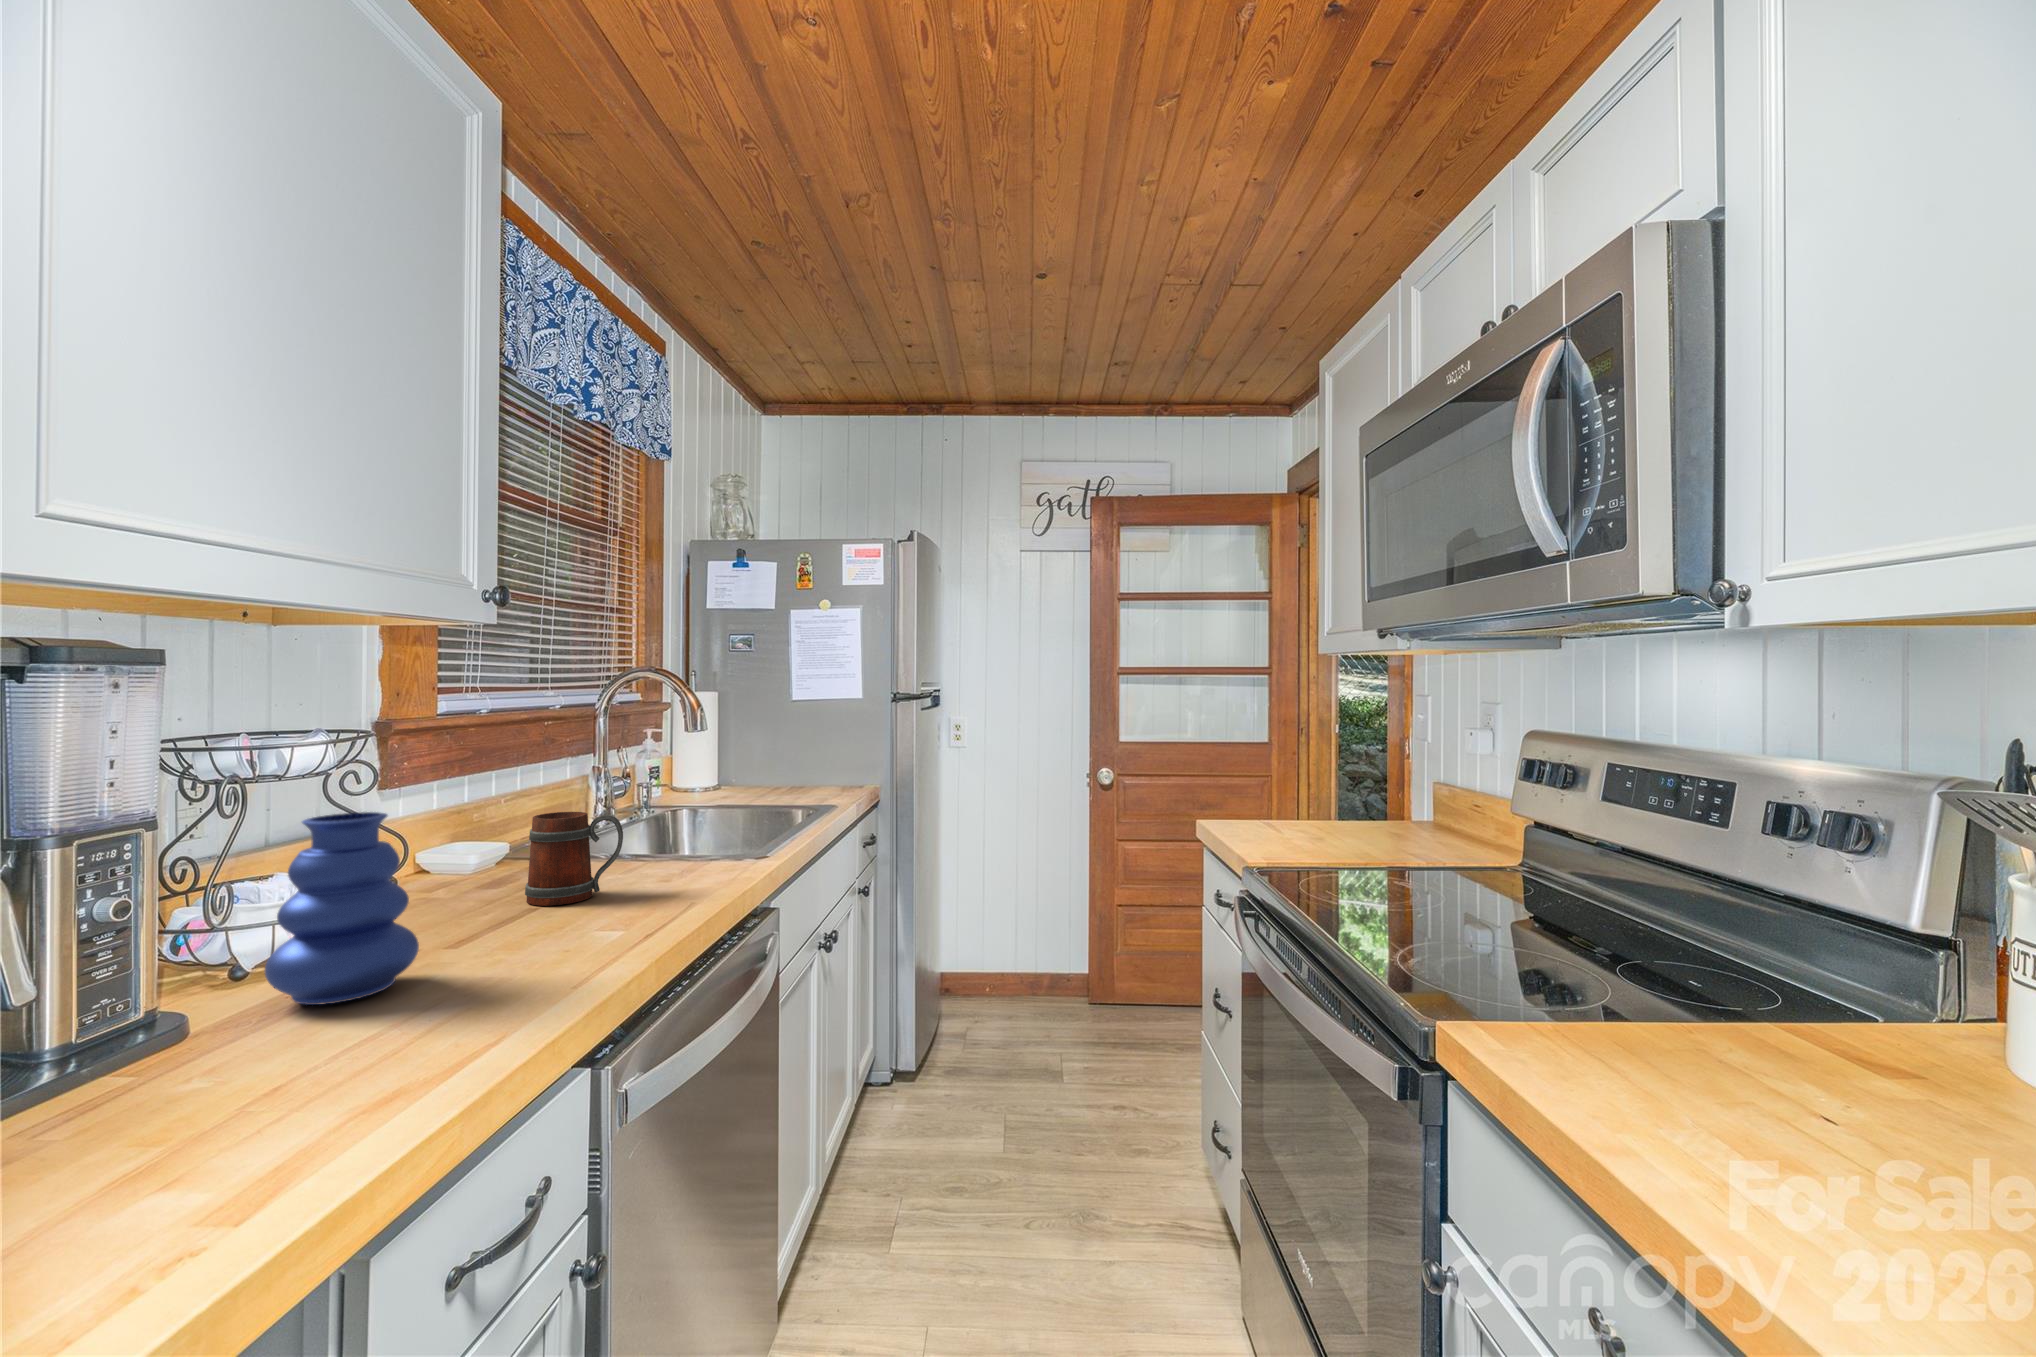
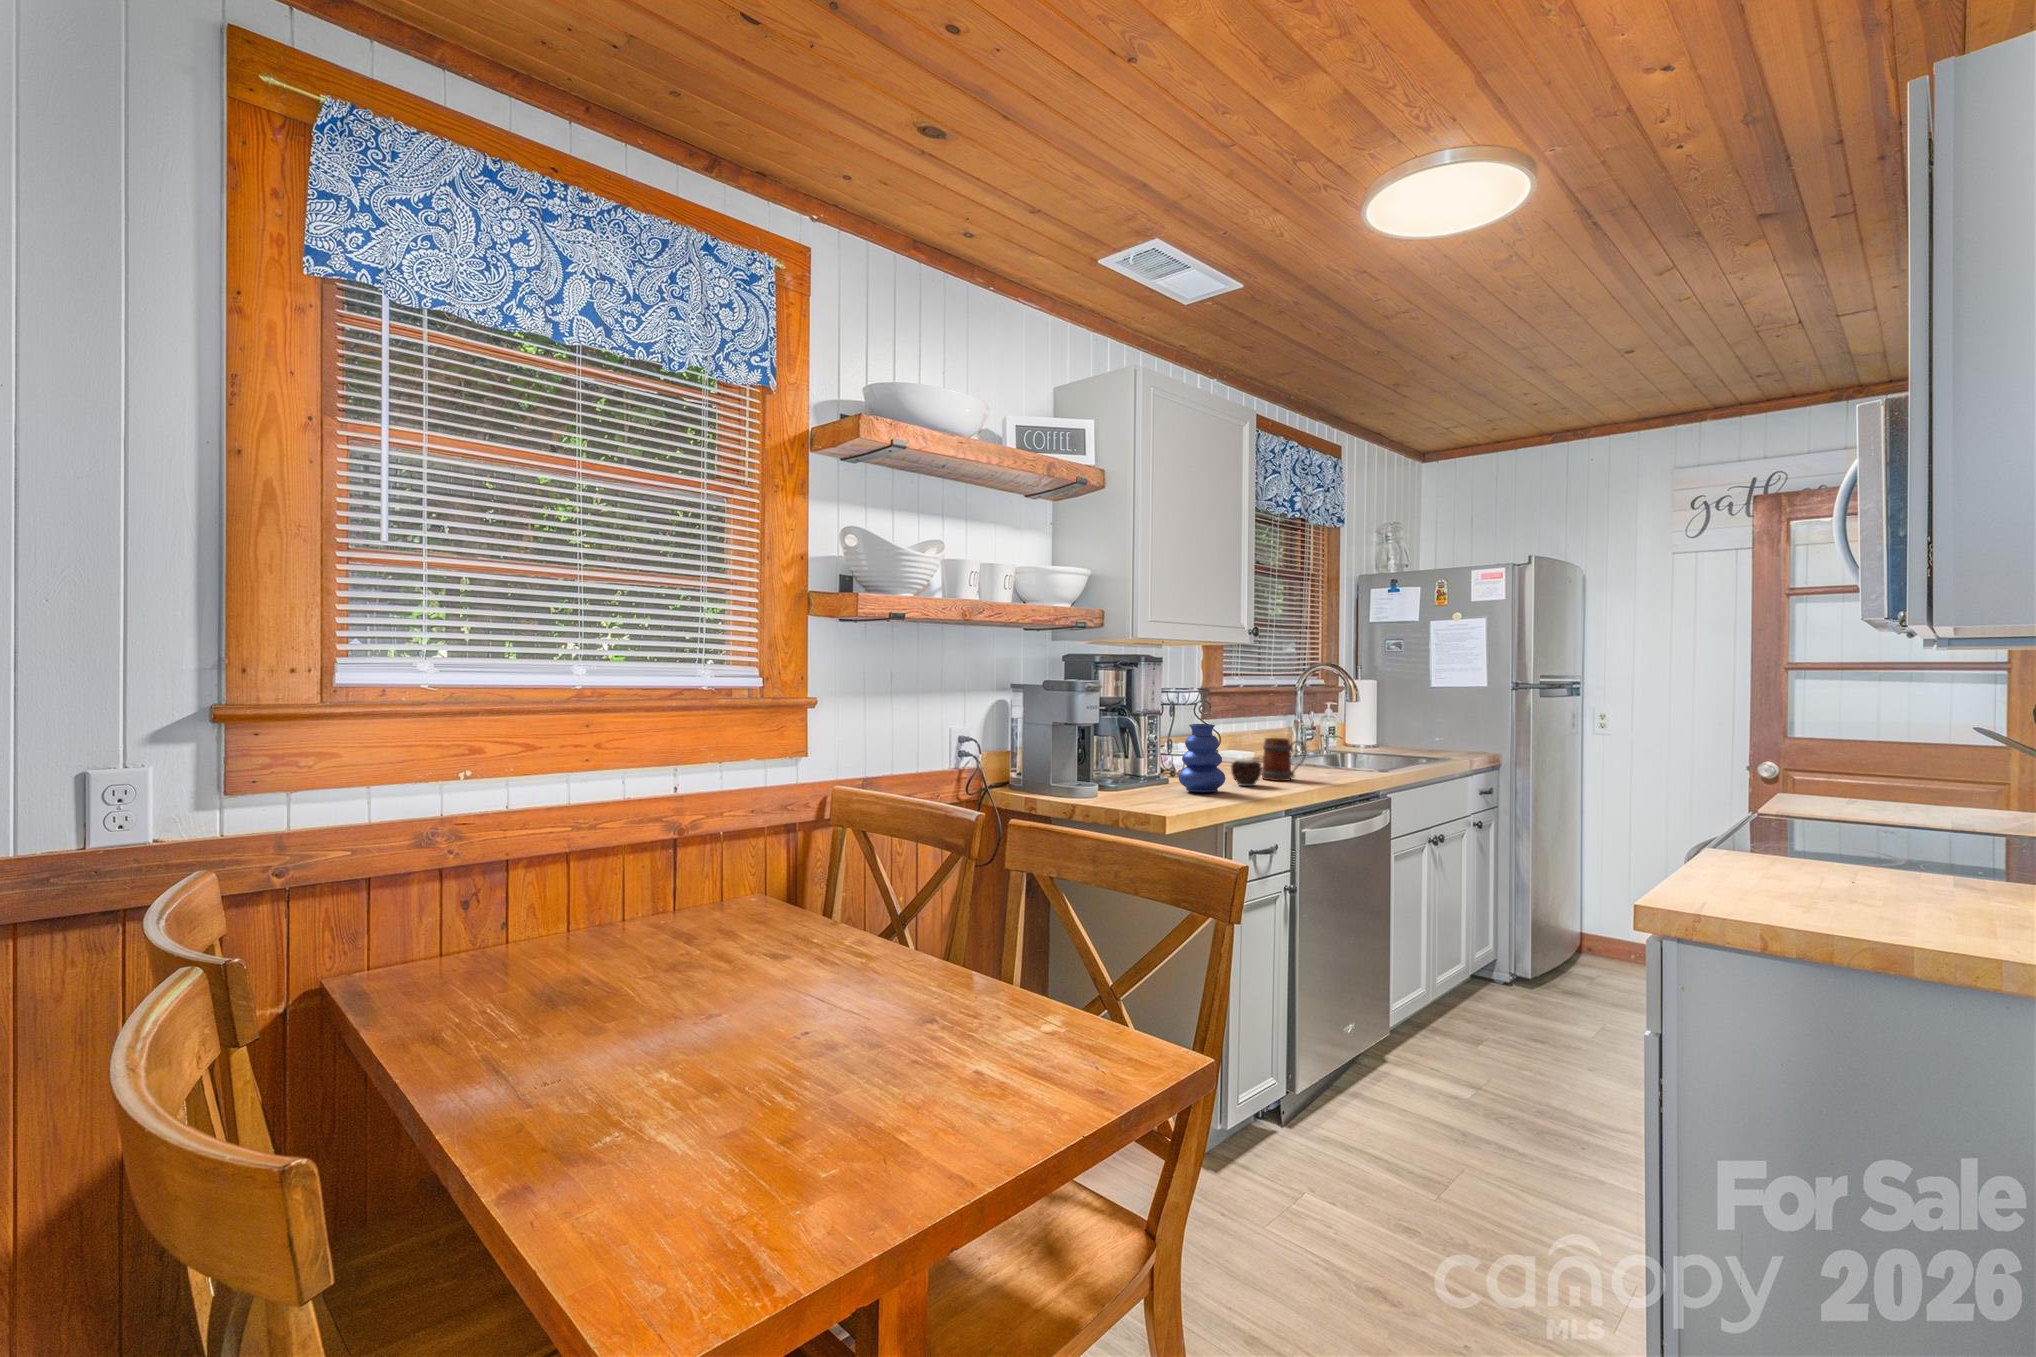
candle: none [443,868,527,941] -> present [1230,760,1263,786]

